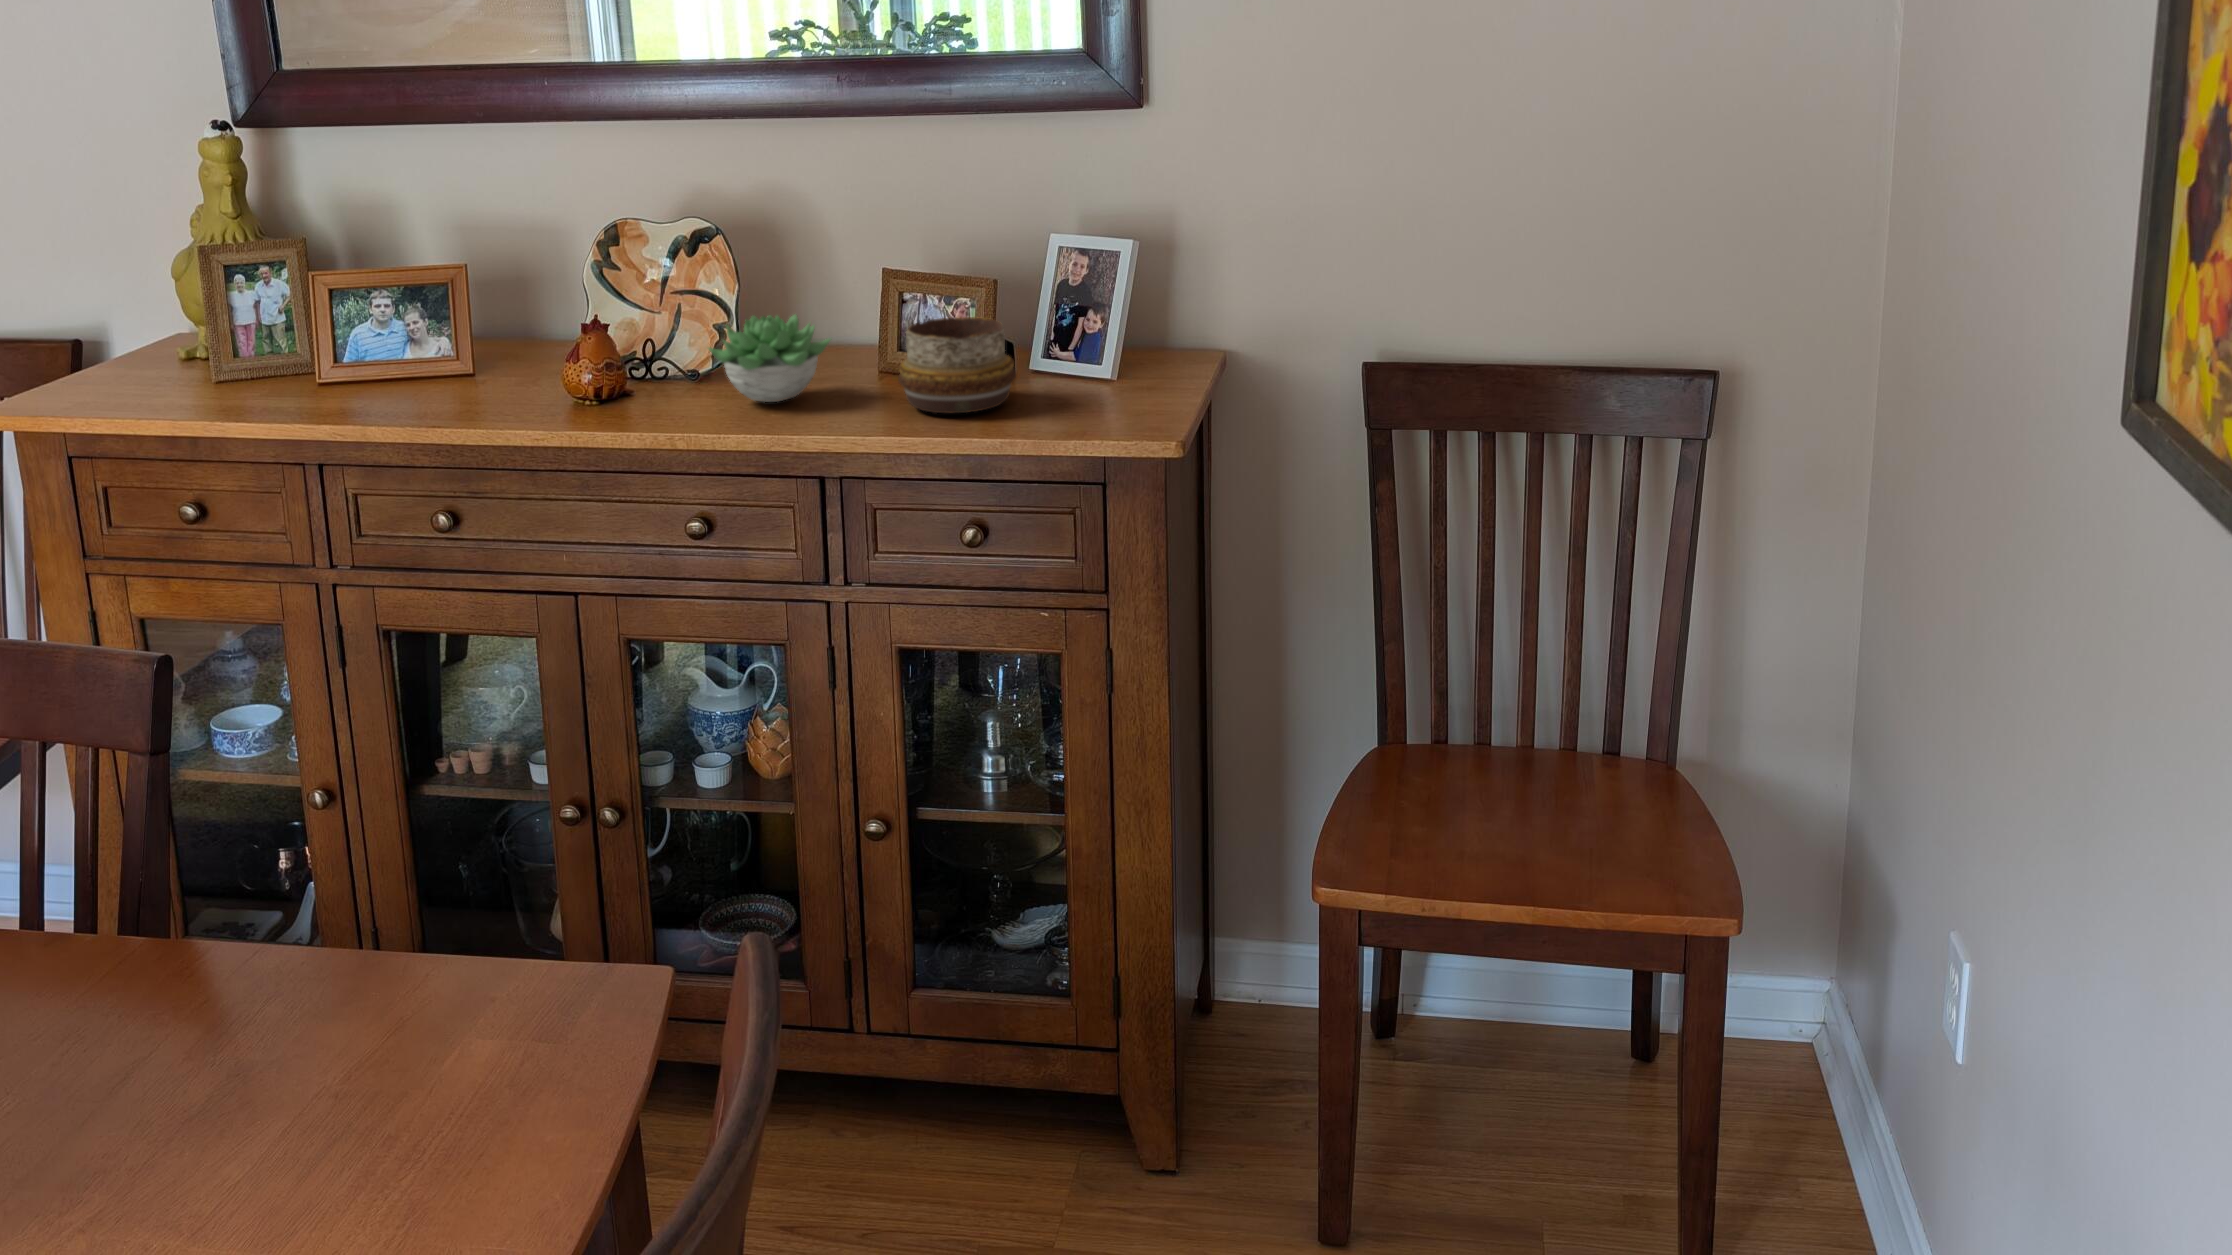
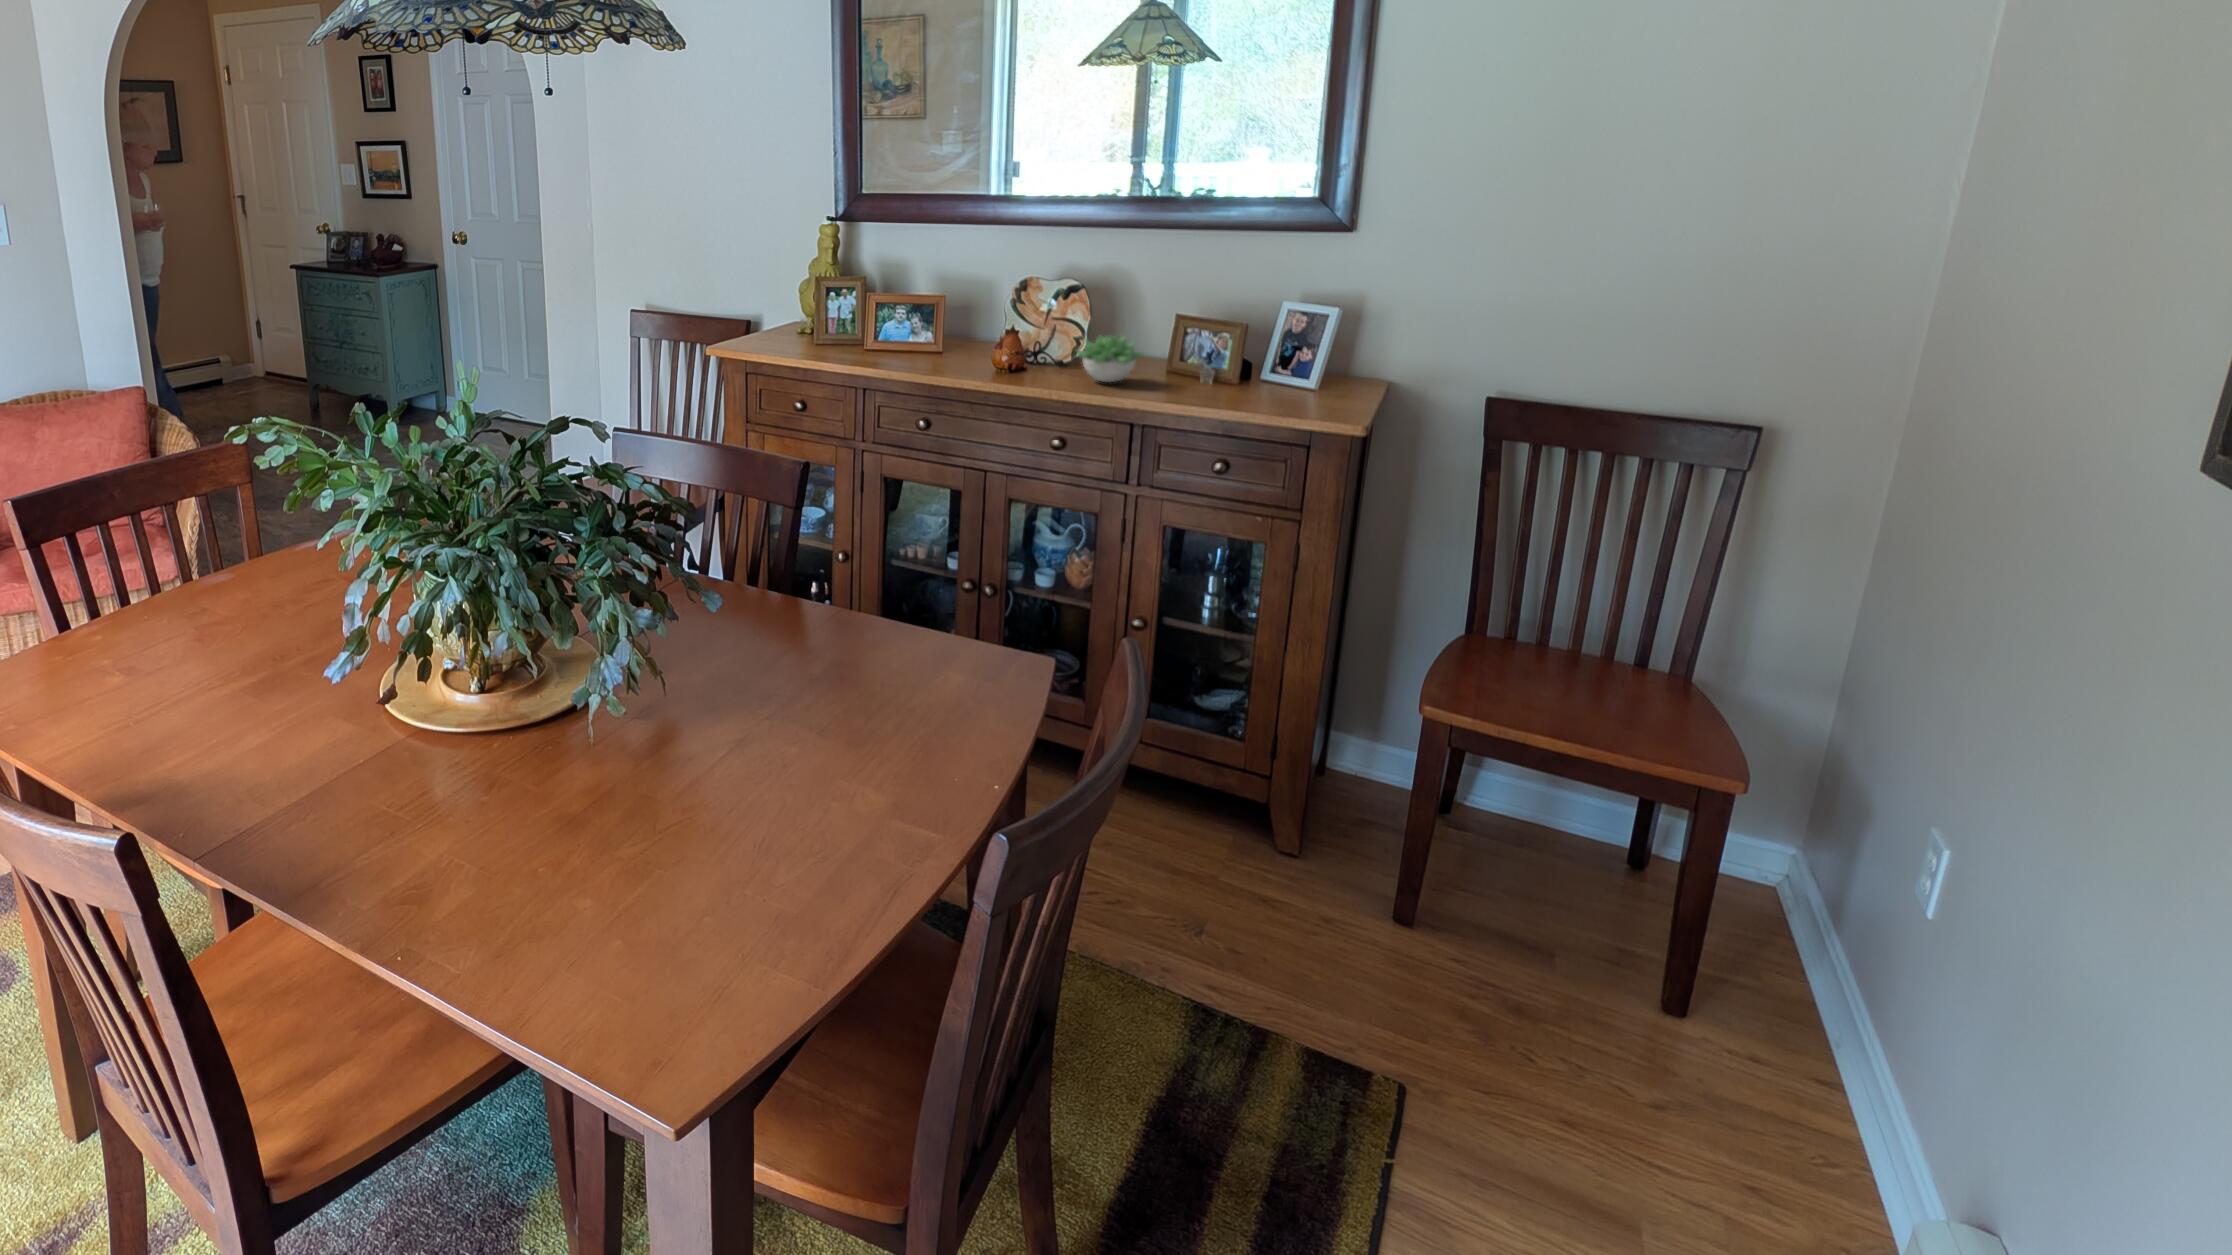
decorative bowl: present [898,317,1016,413] -> none [1183,345,1255,399]

